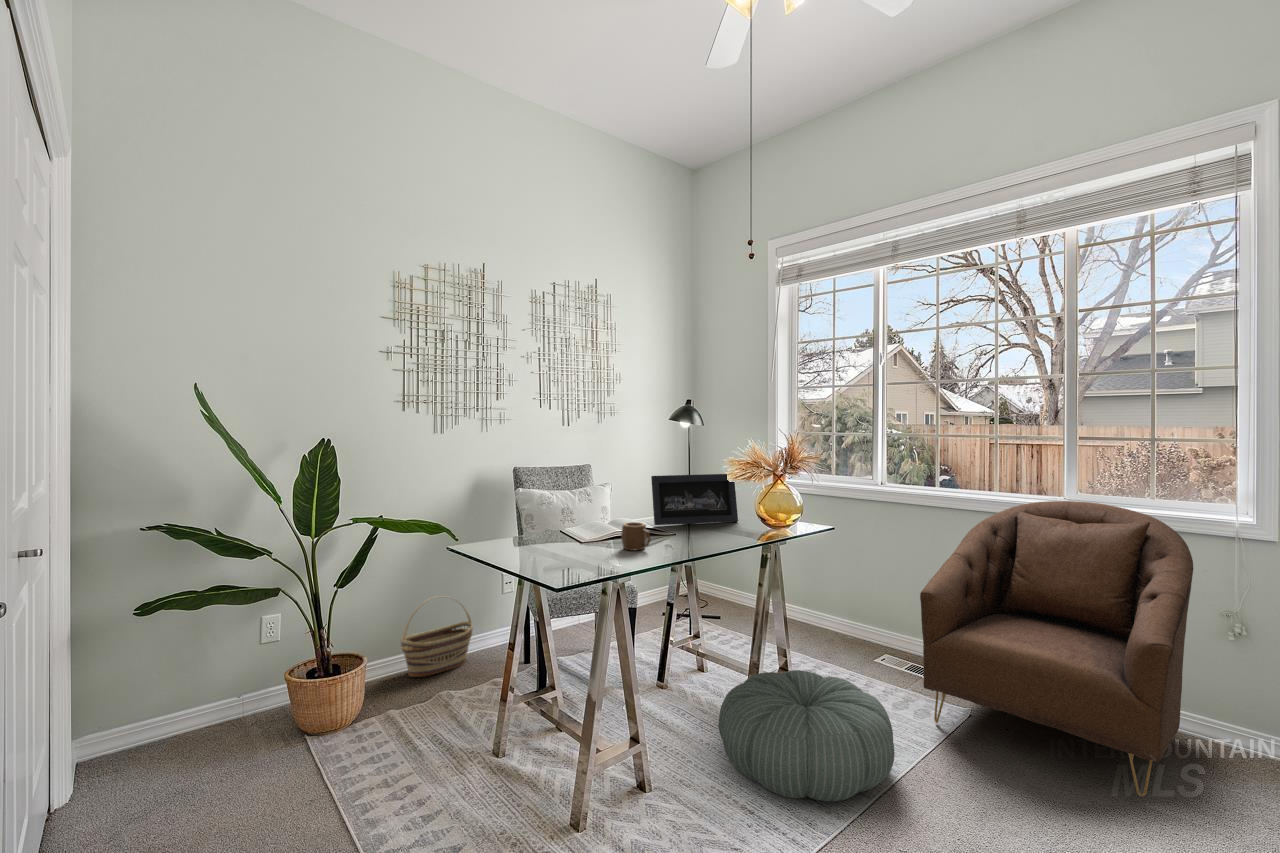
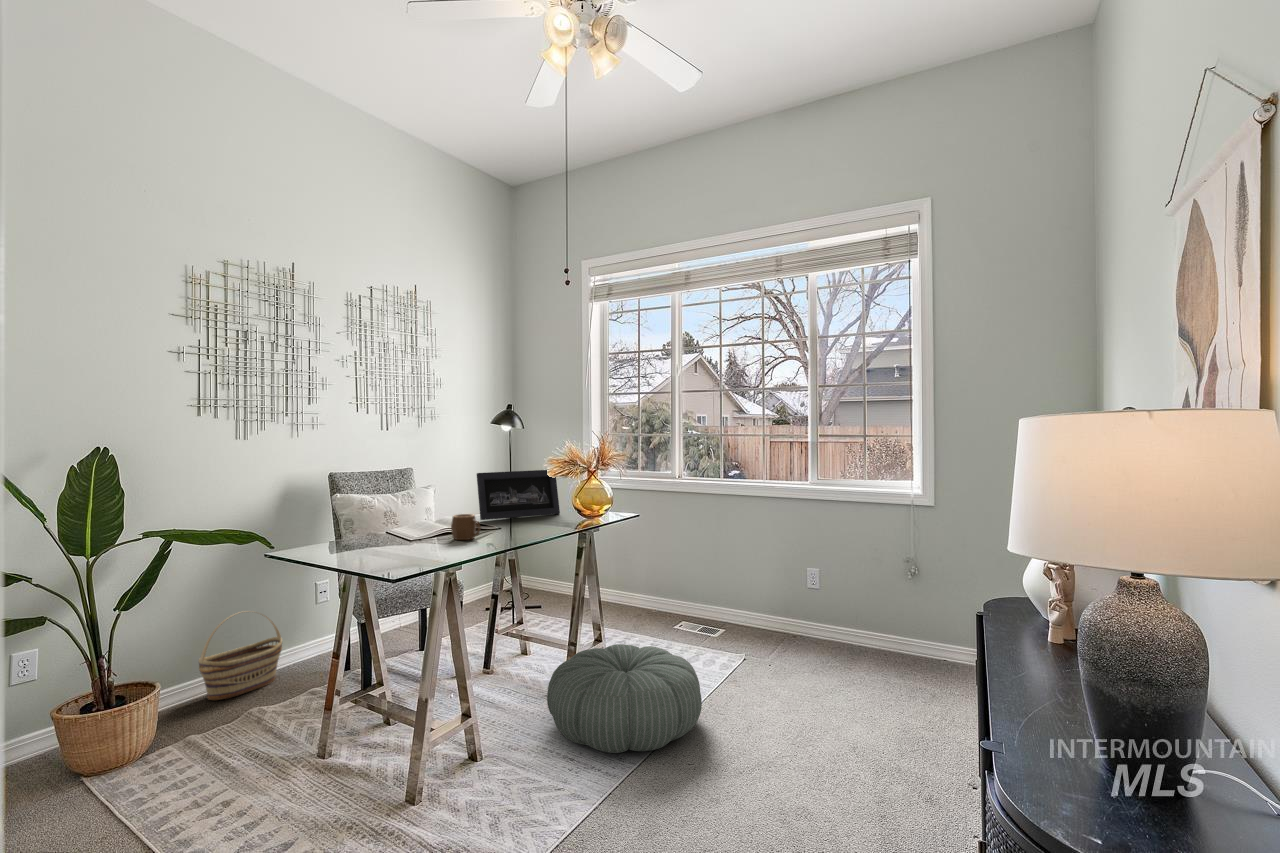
armchair: present [920,501,1193,796] -> none [719,484,918,712]

